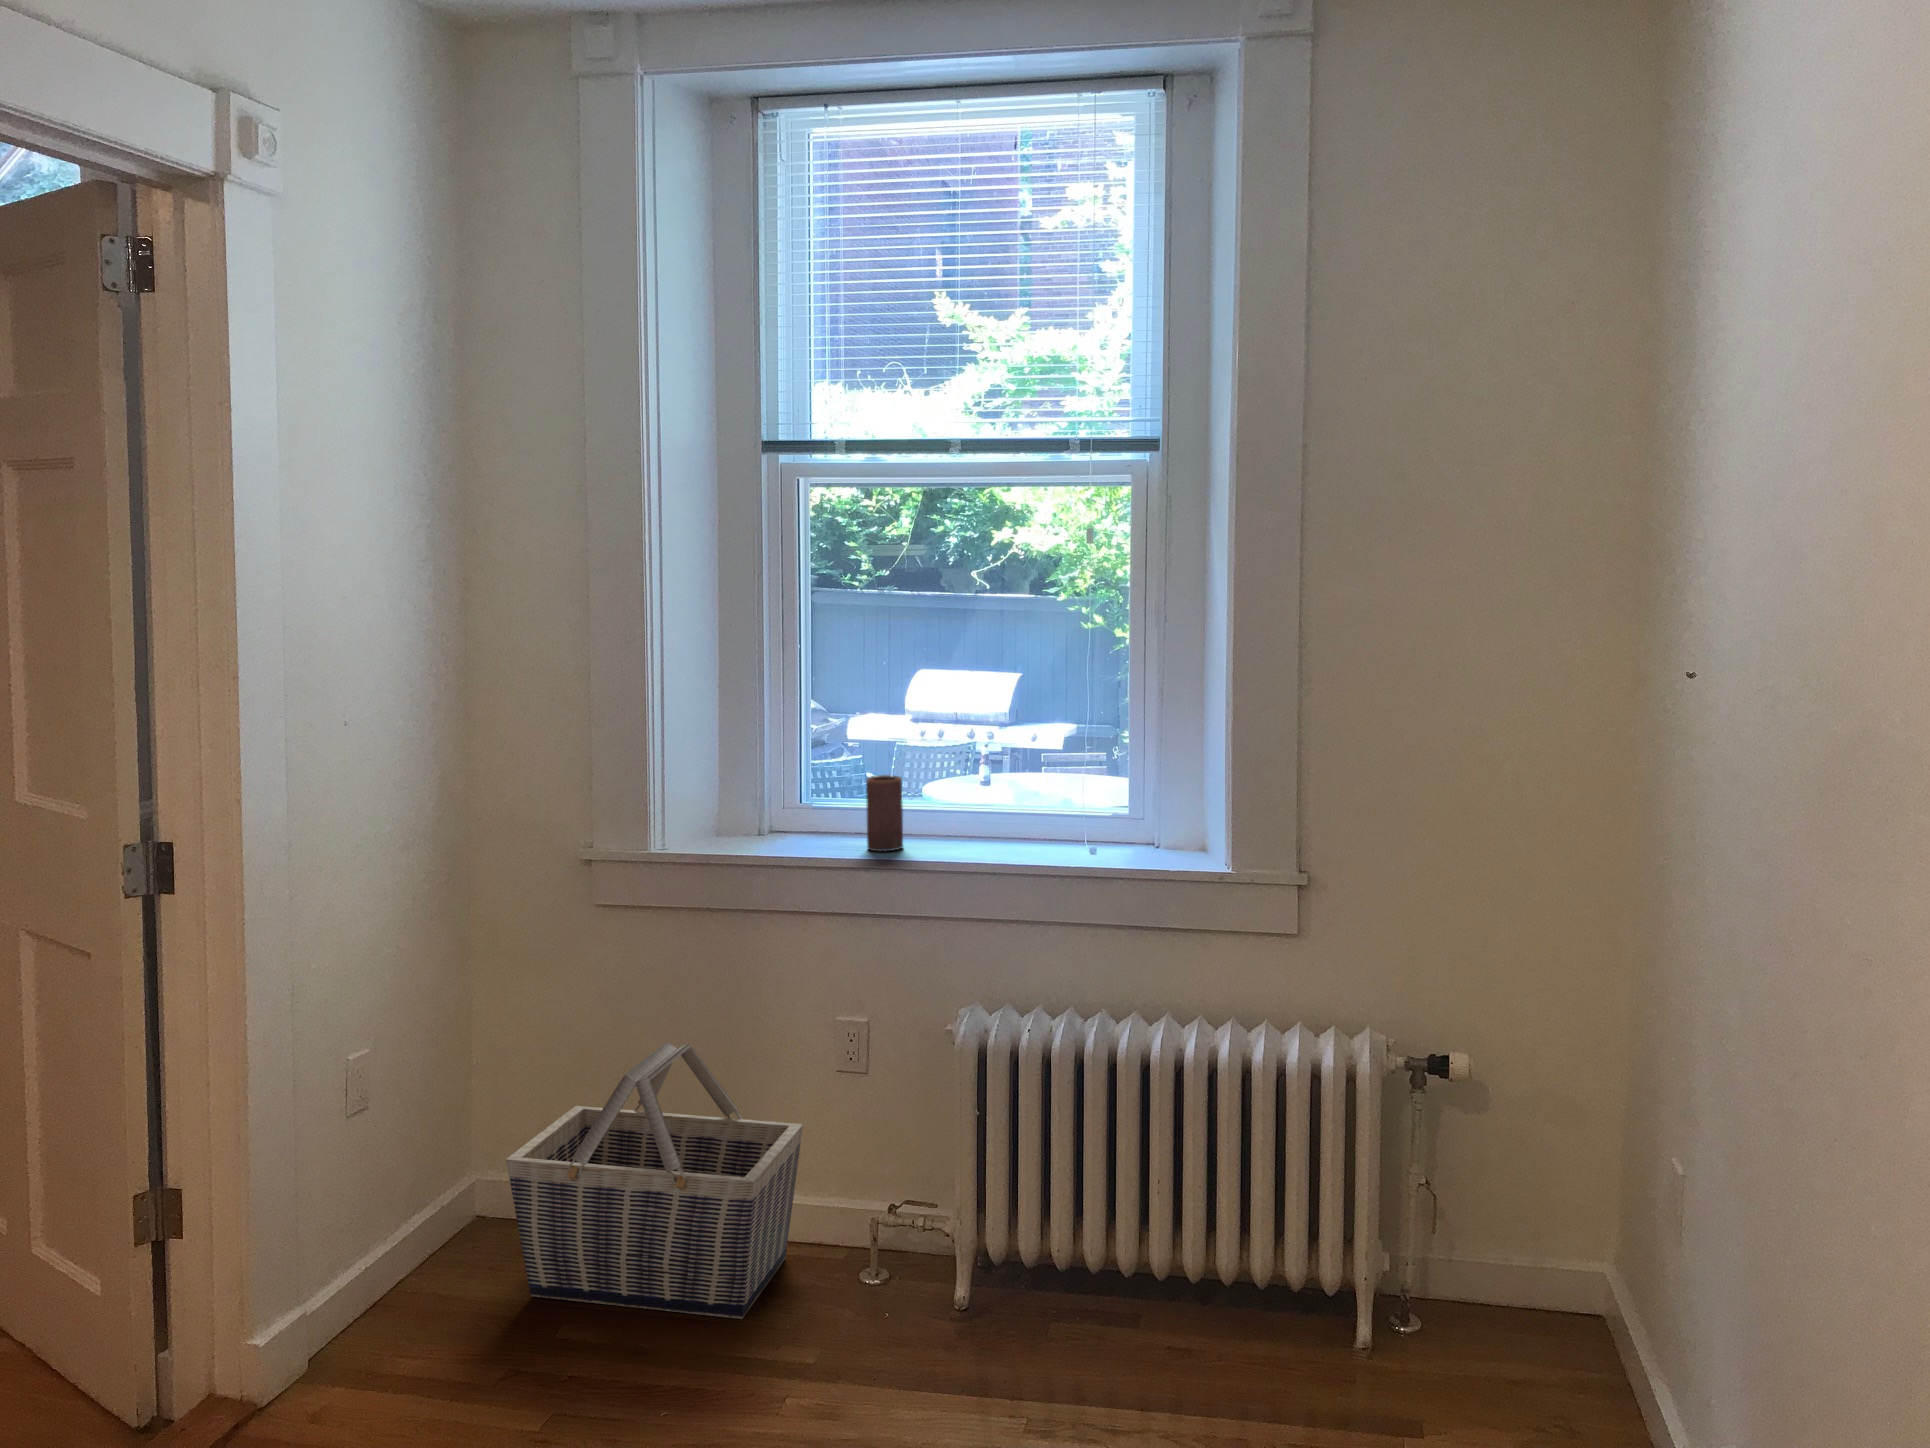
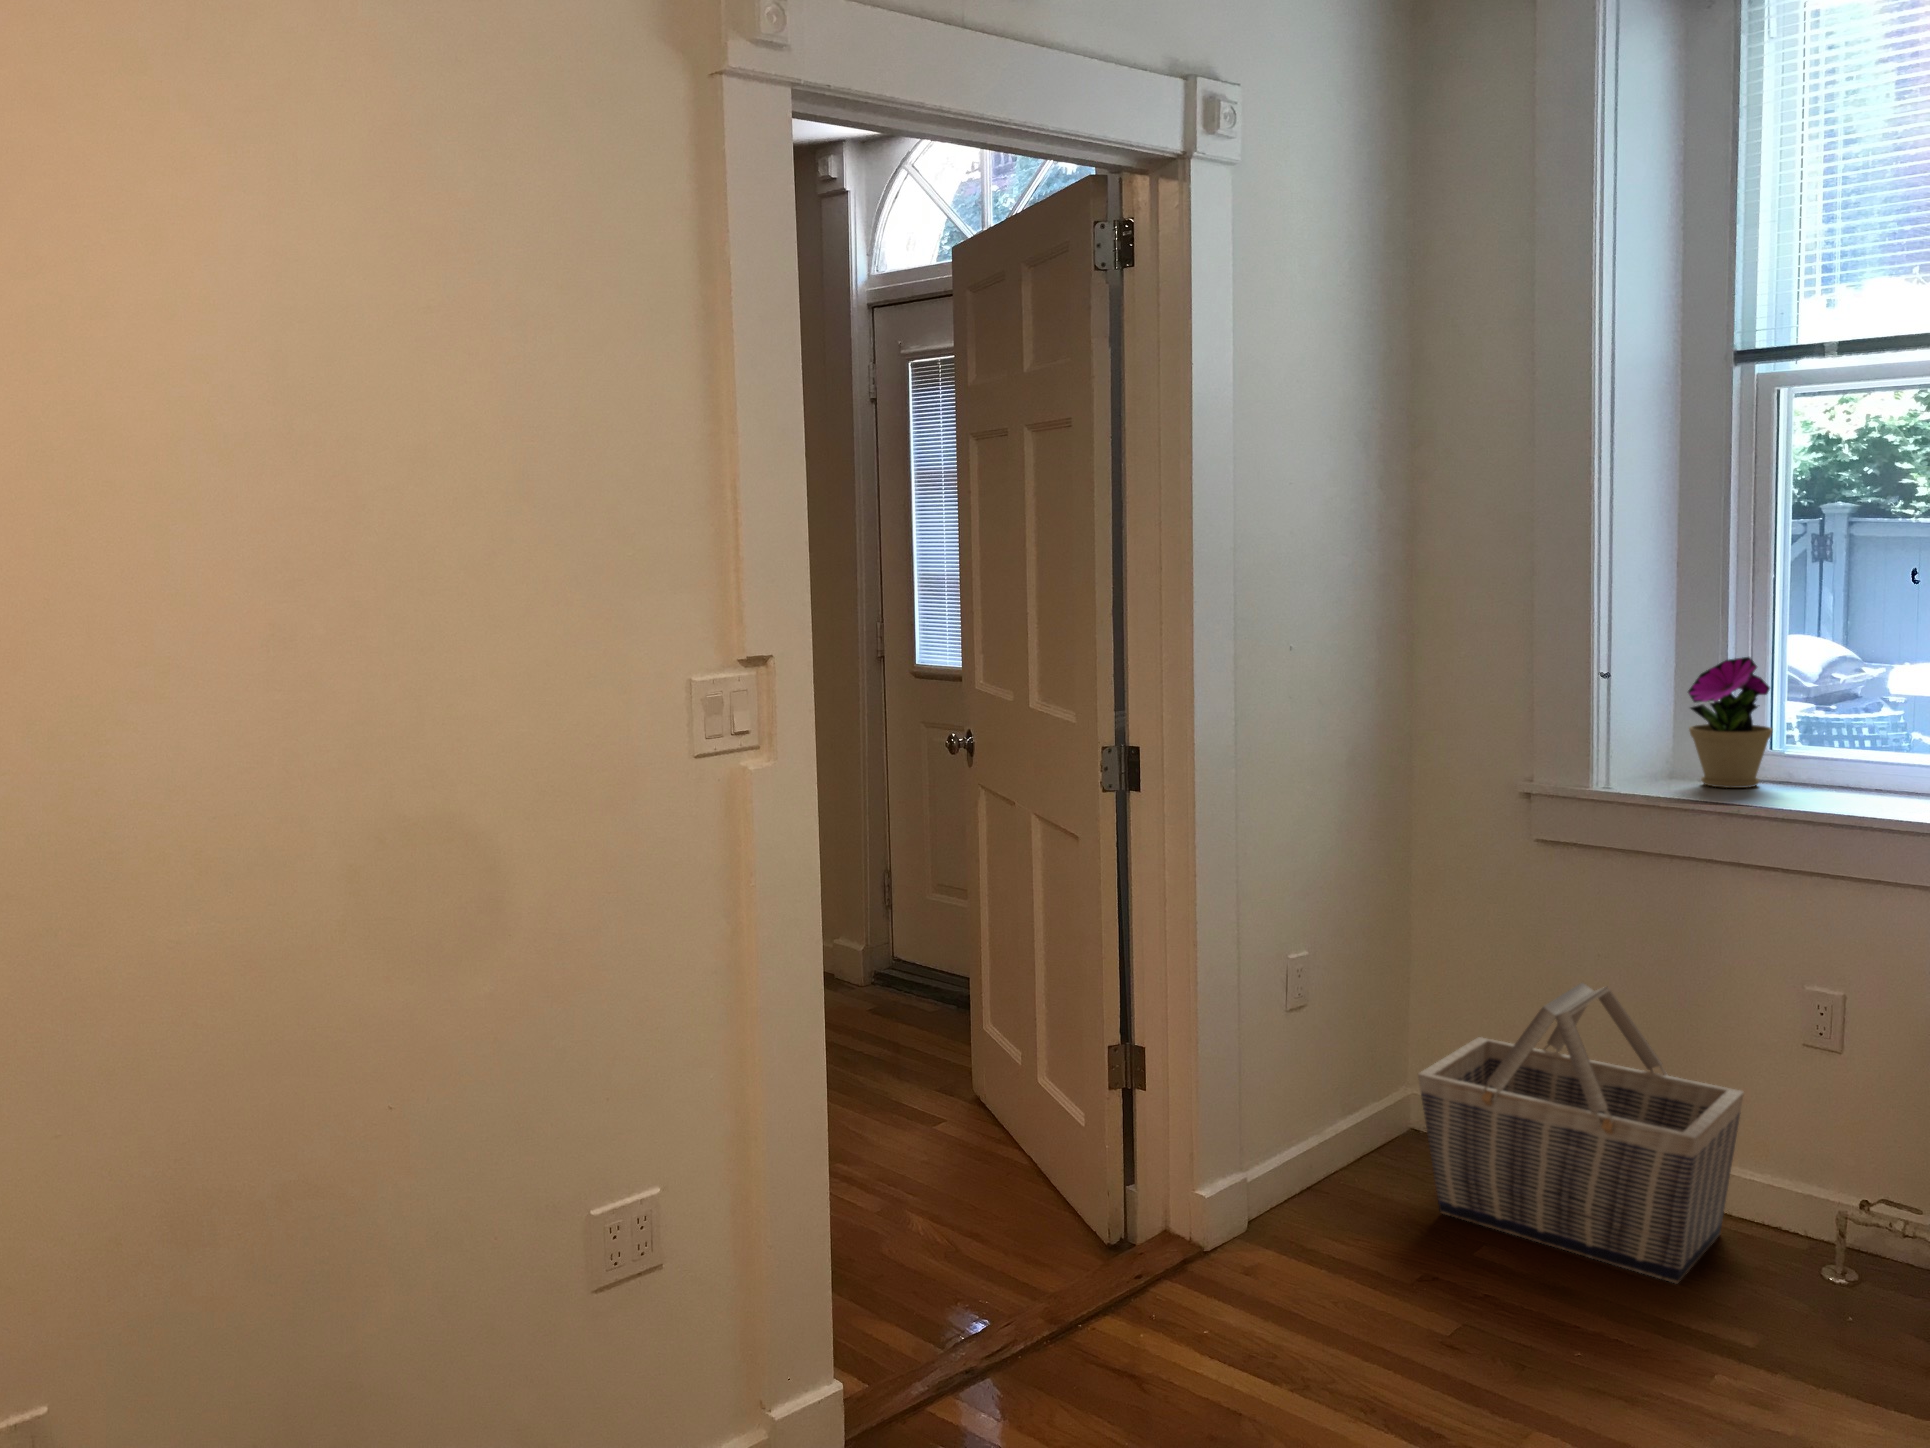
flower pot: none [759,726,828,846] -> present [1688,657,1772,788]
candle: present [866,775,903,851] -> none [1827,711,1877,797]

